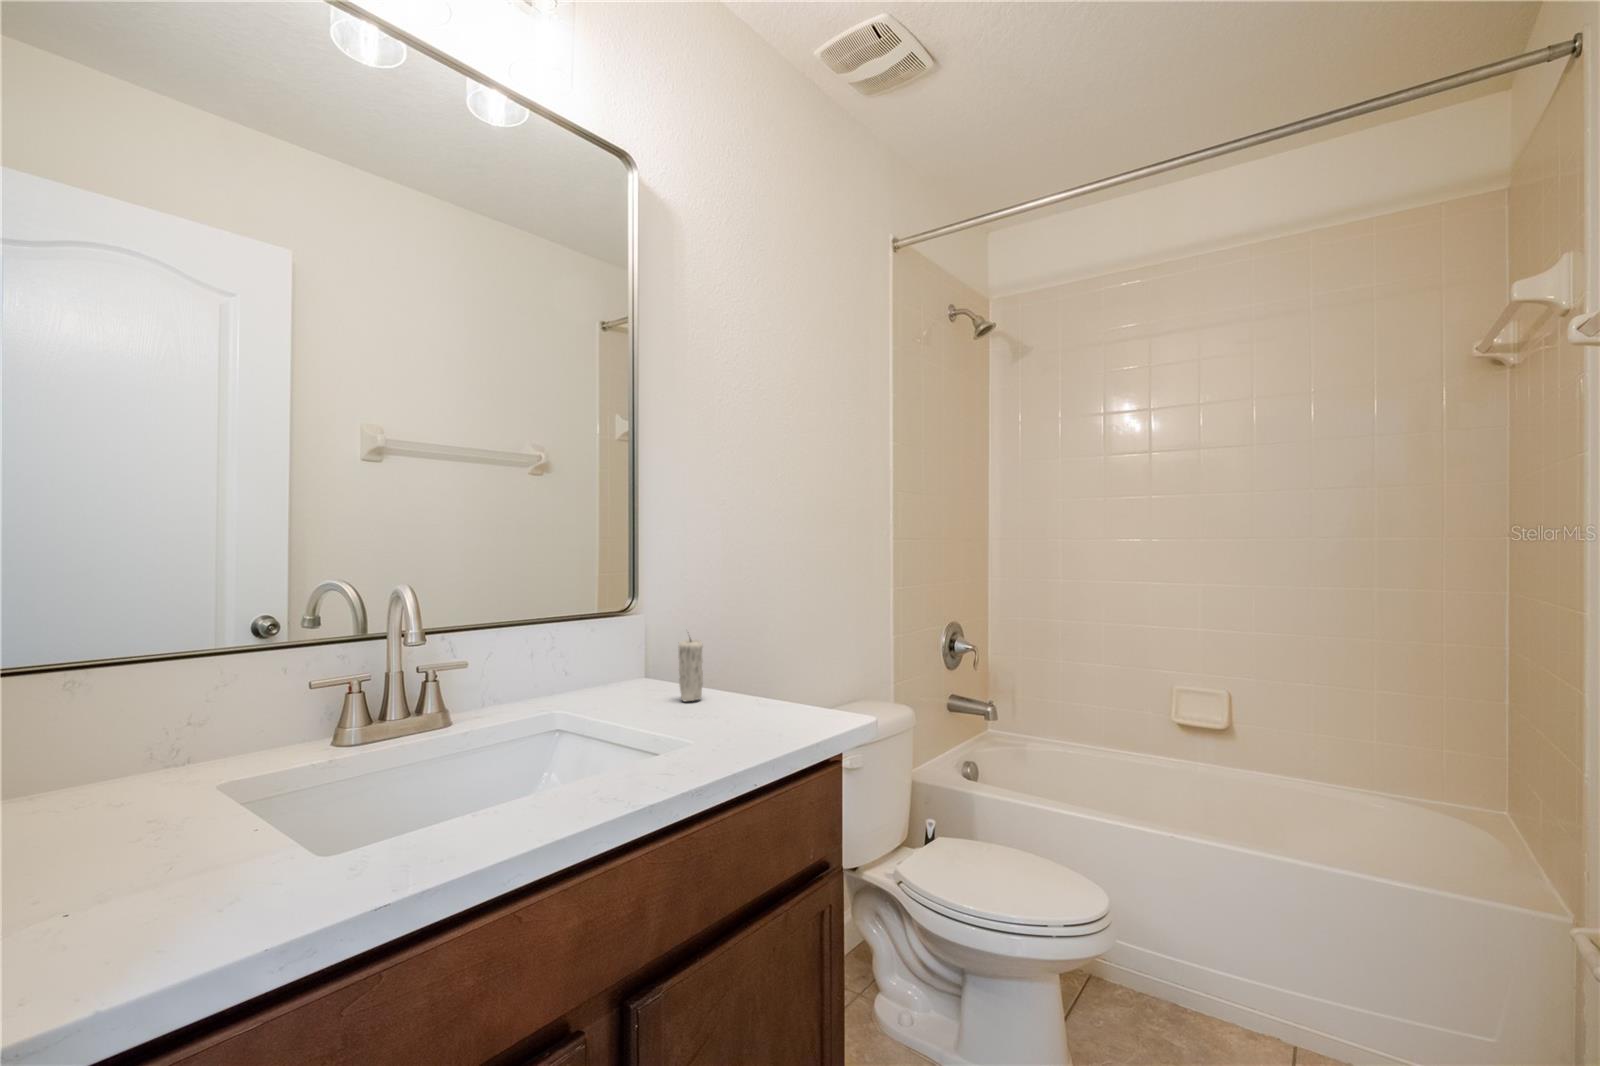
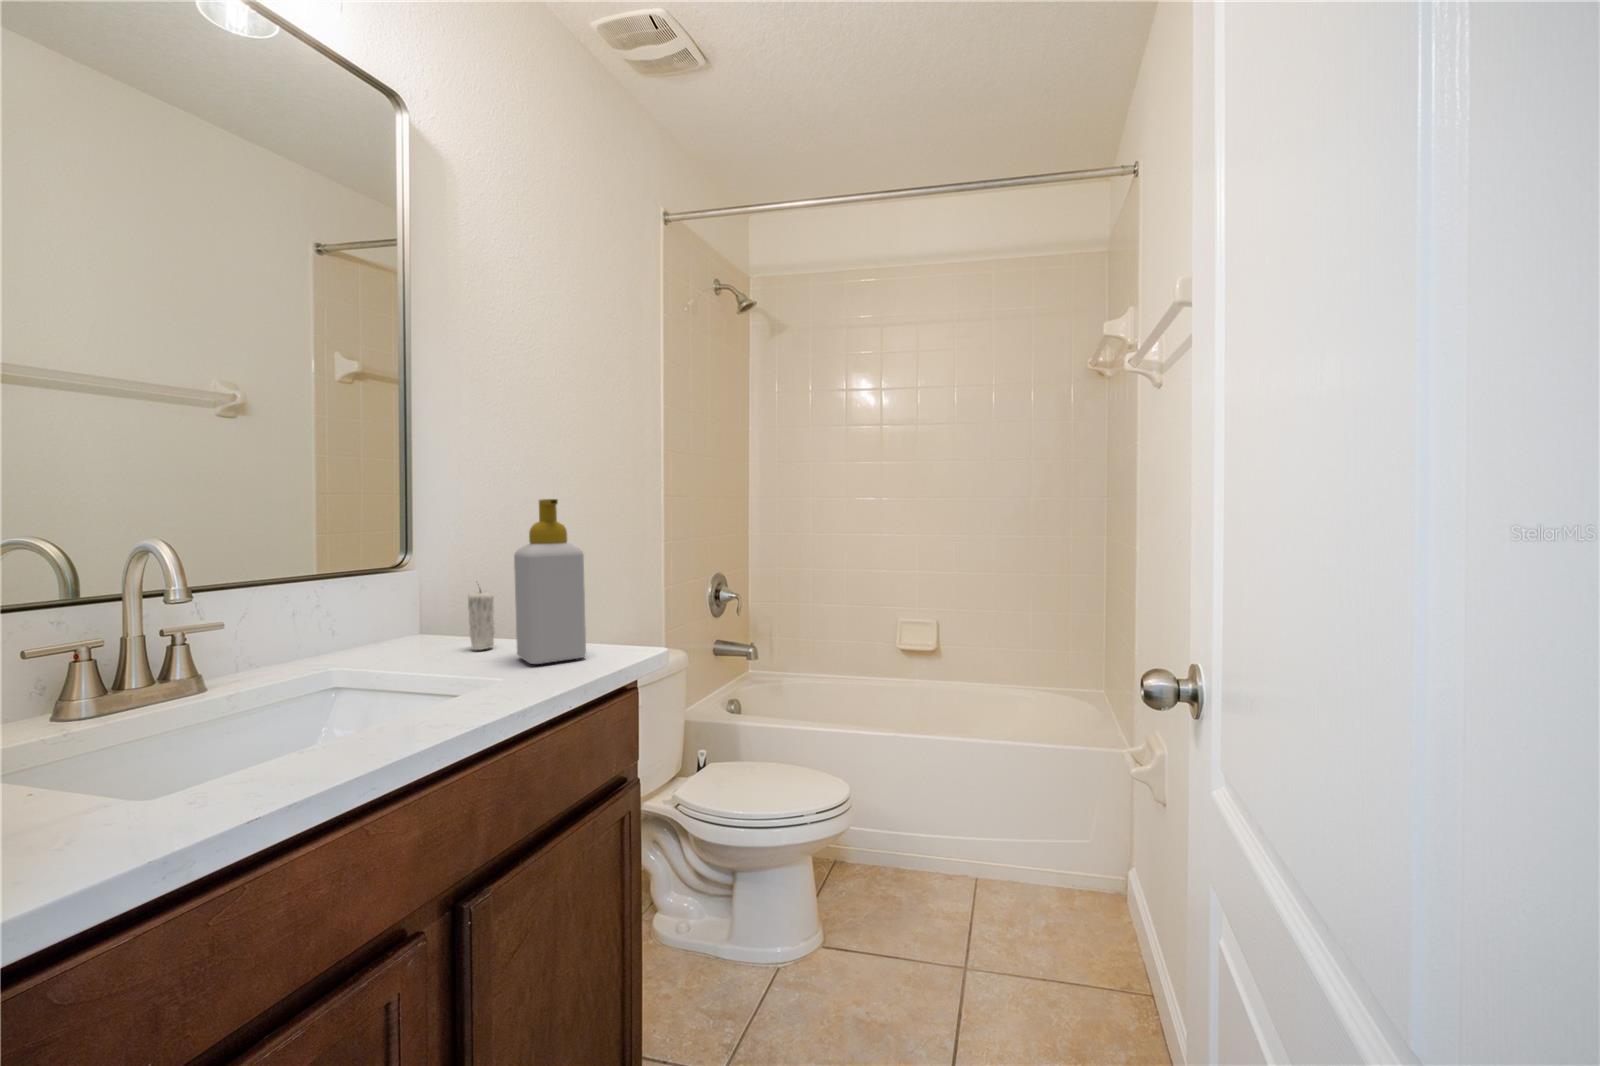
soap bottle: none [718,548,787,725] -> present [514,499,586,664]

